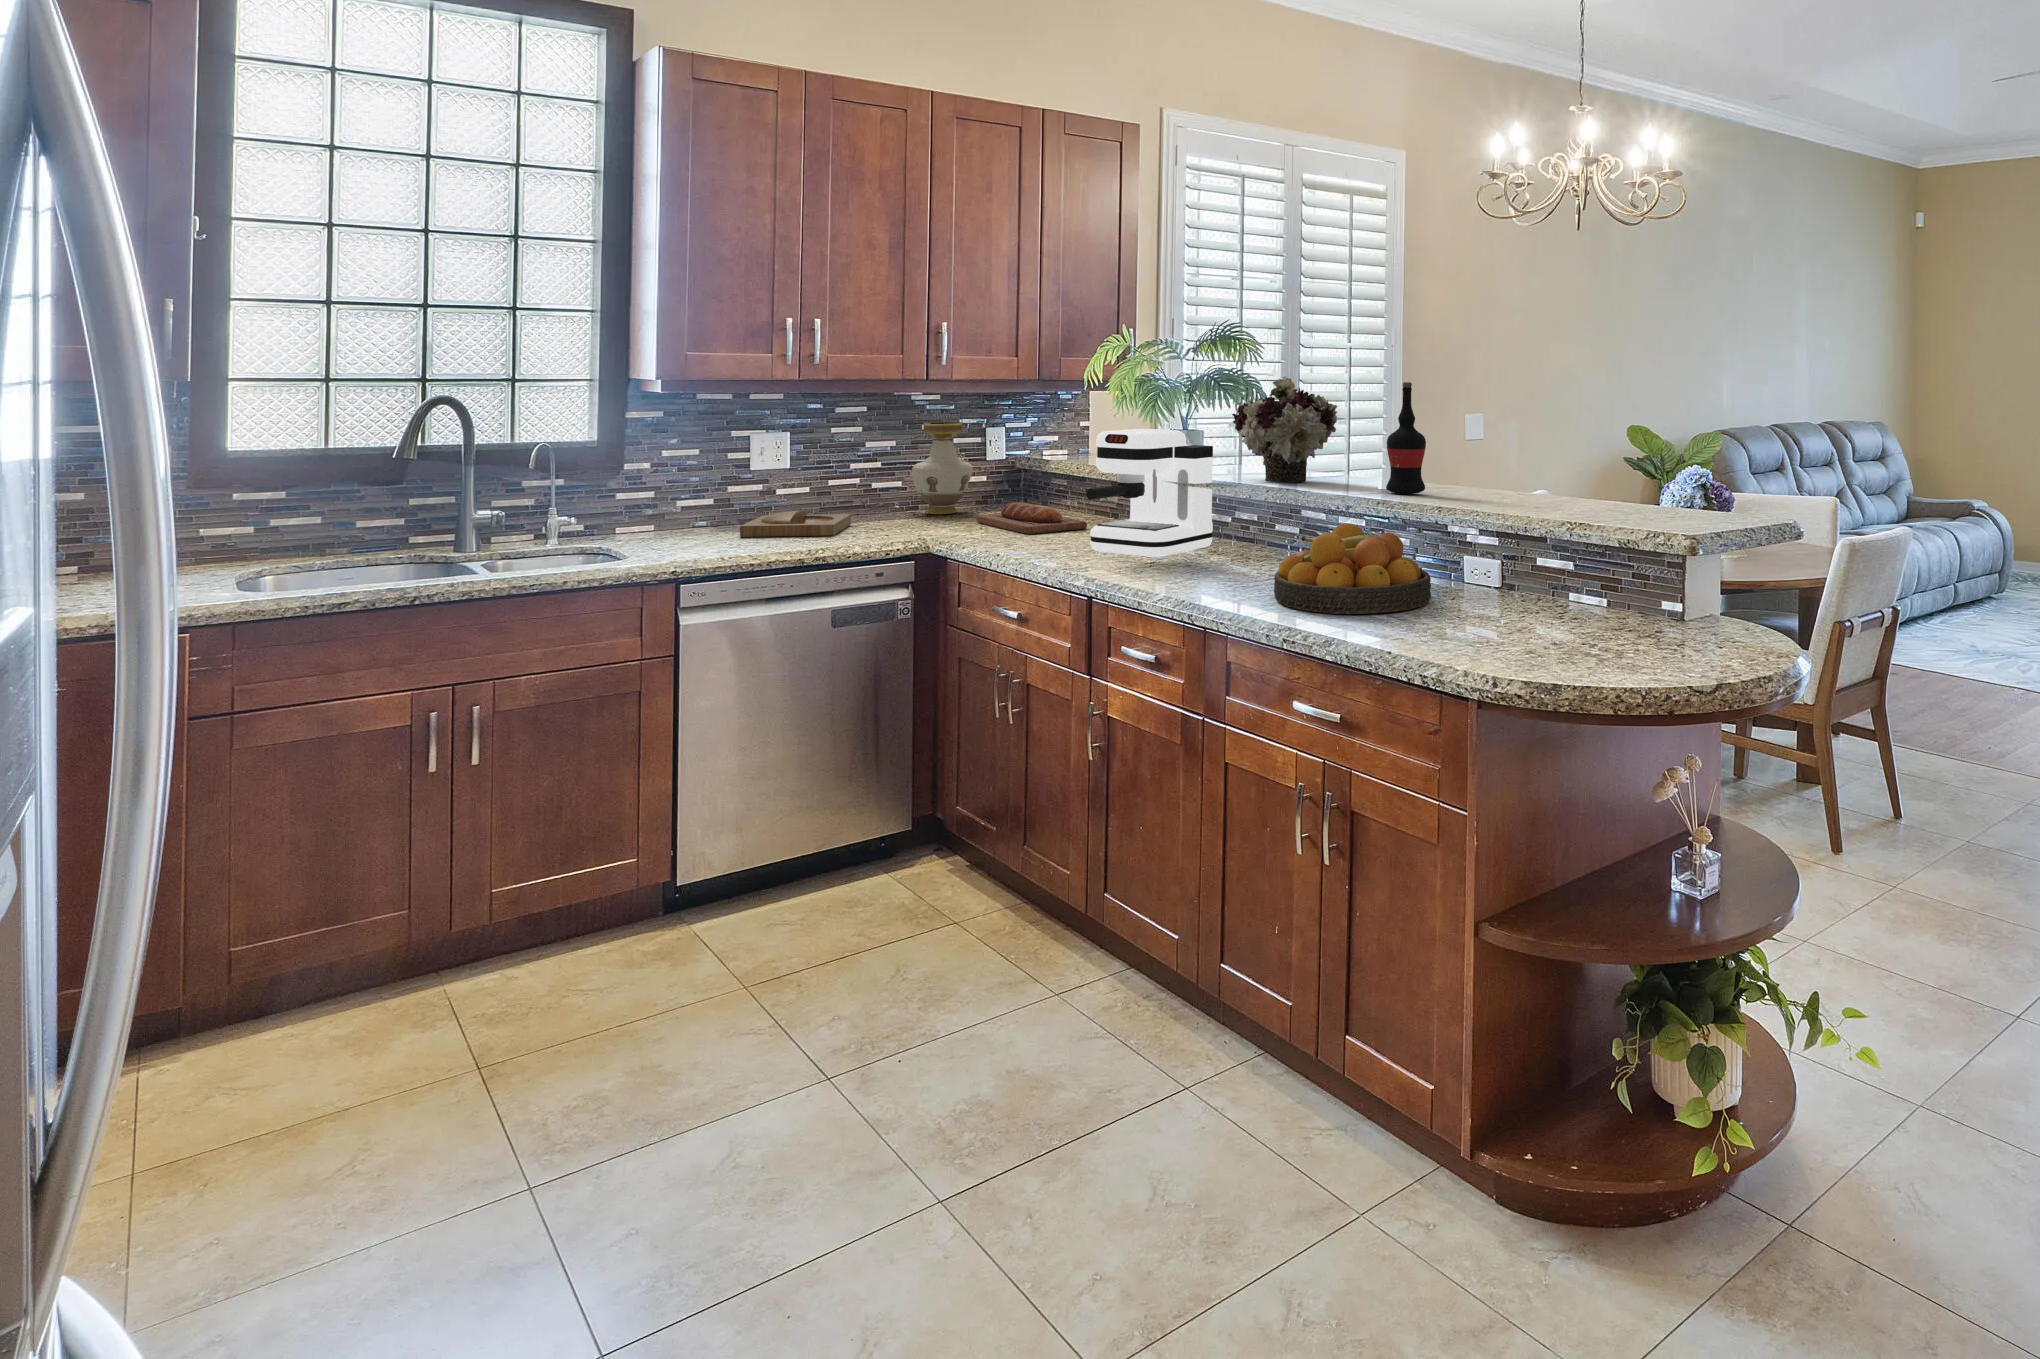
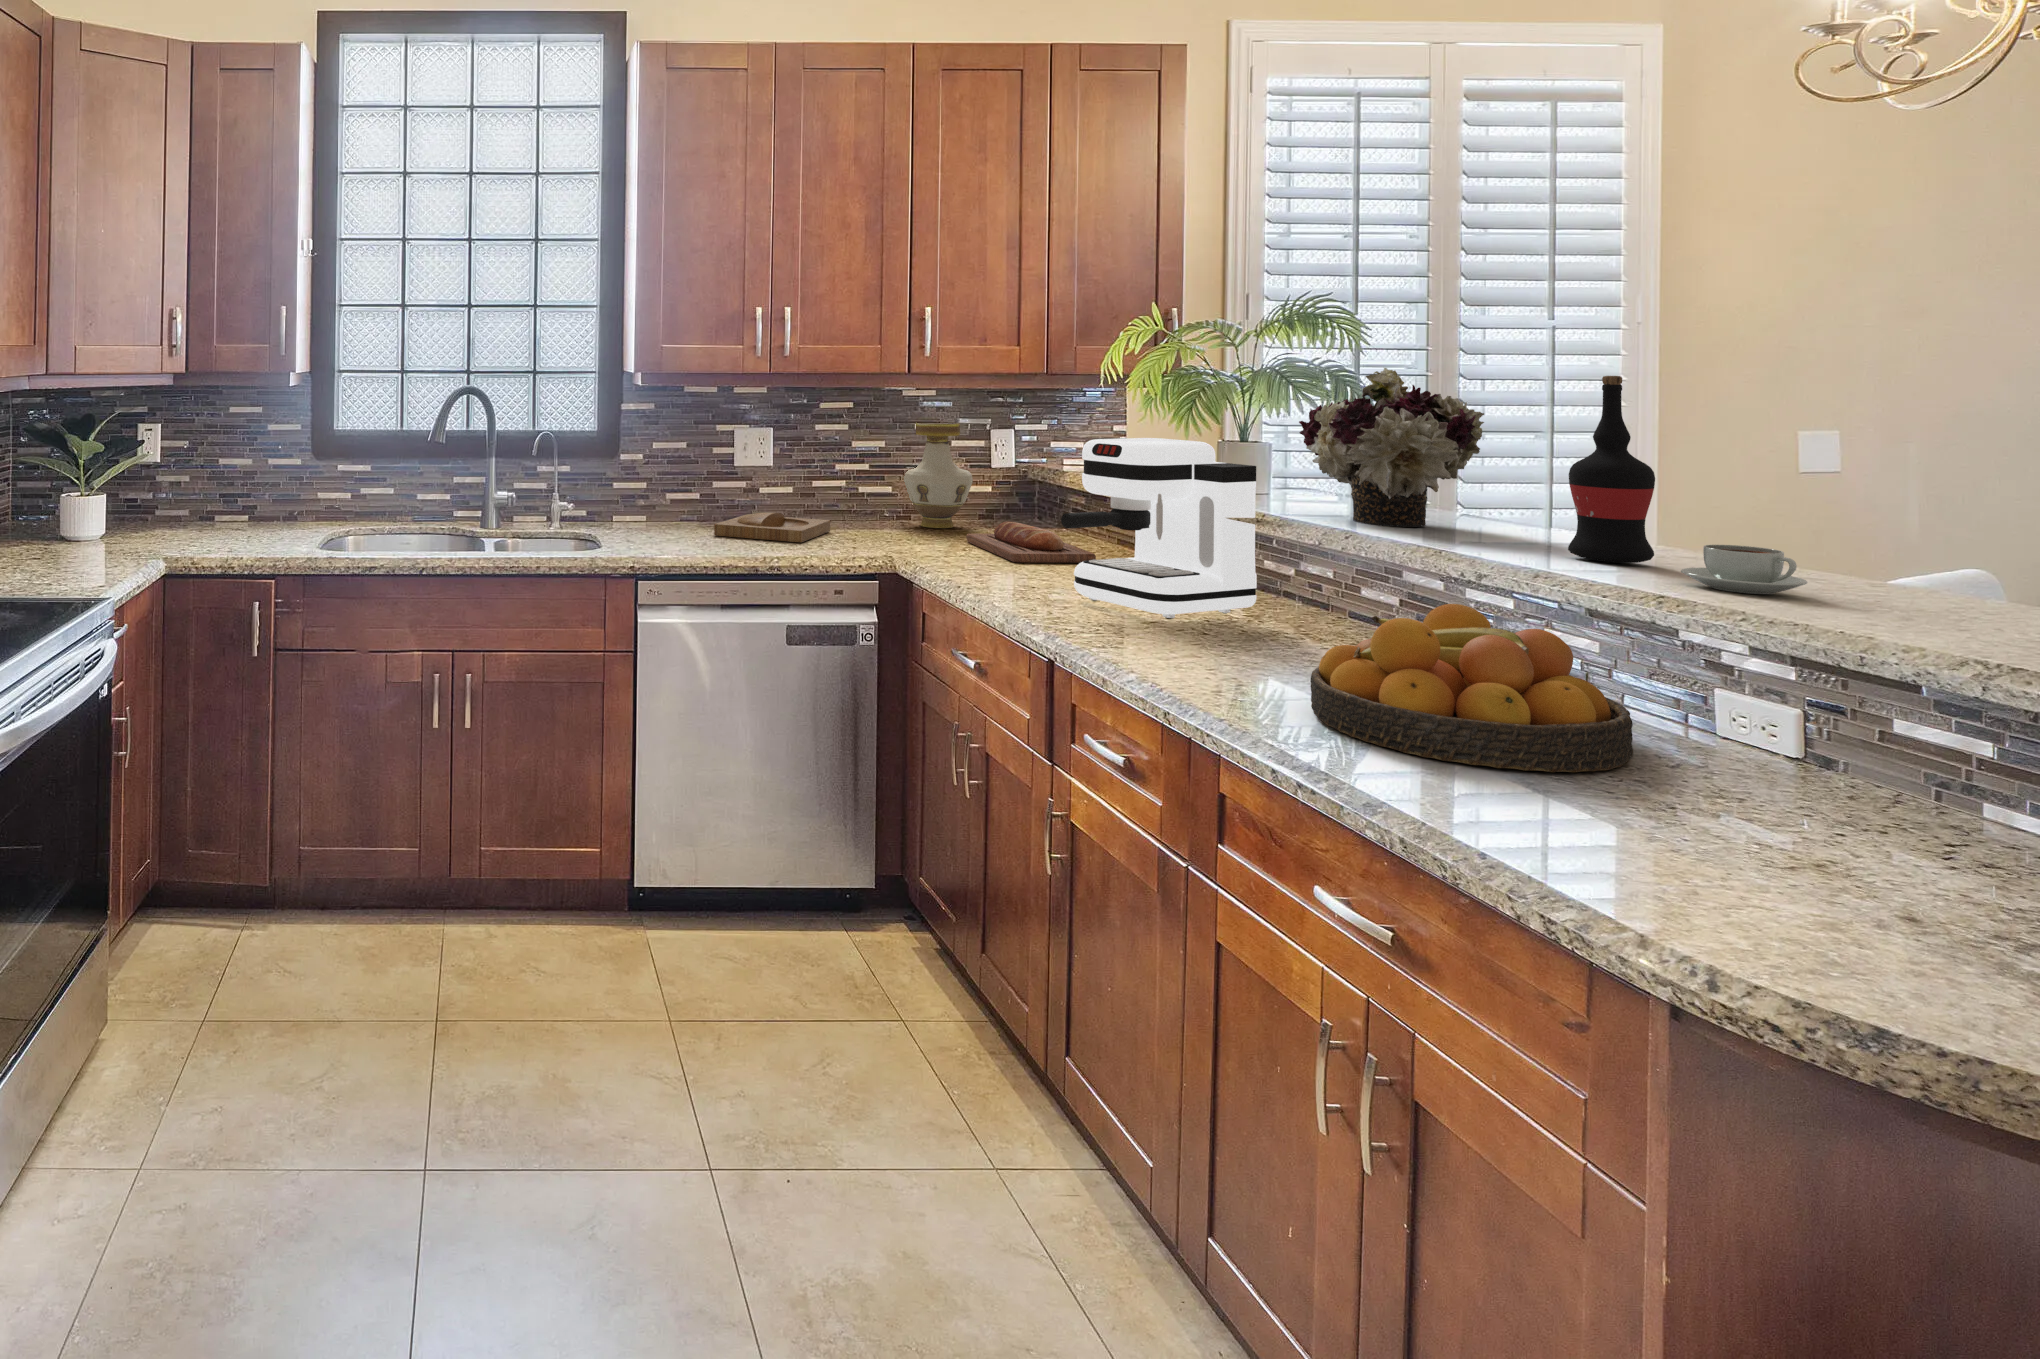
coffee cup: none [1442,478,1493,504] -> present [1681,545,1808,594]

